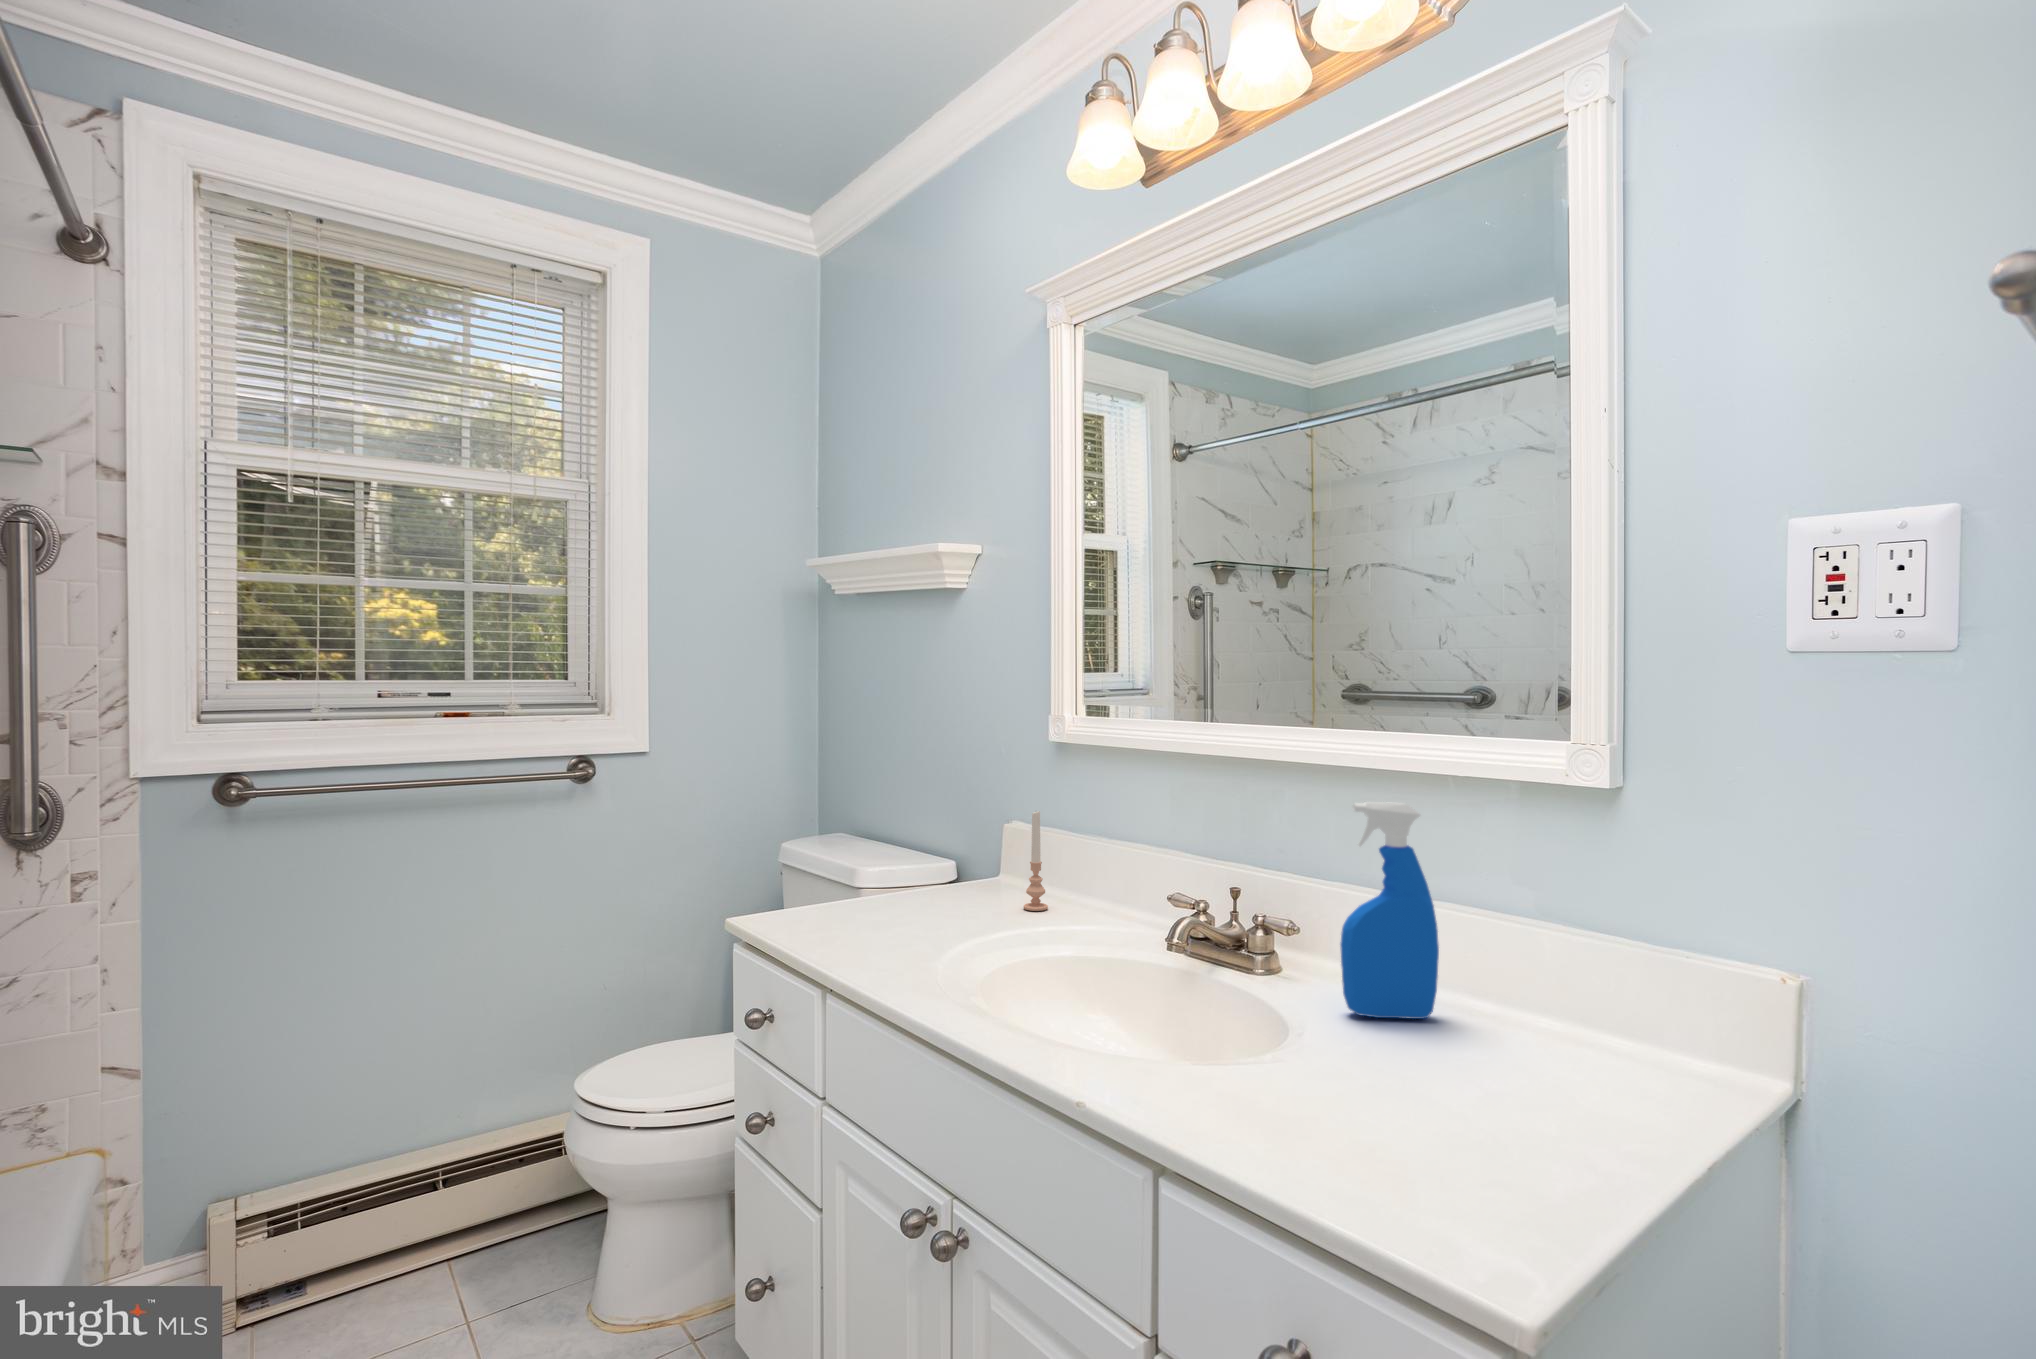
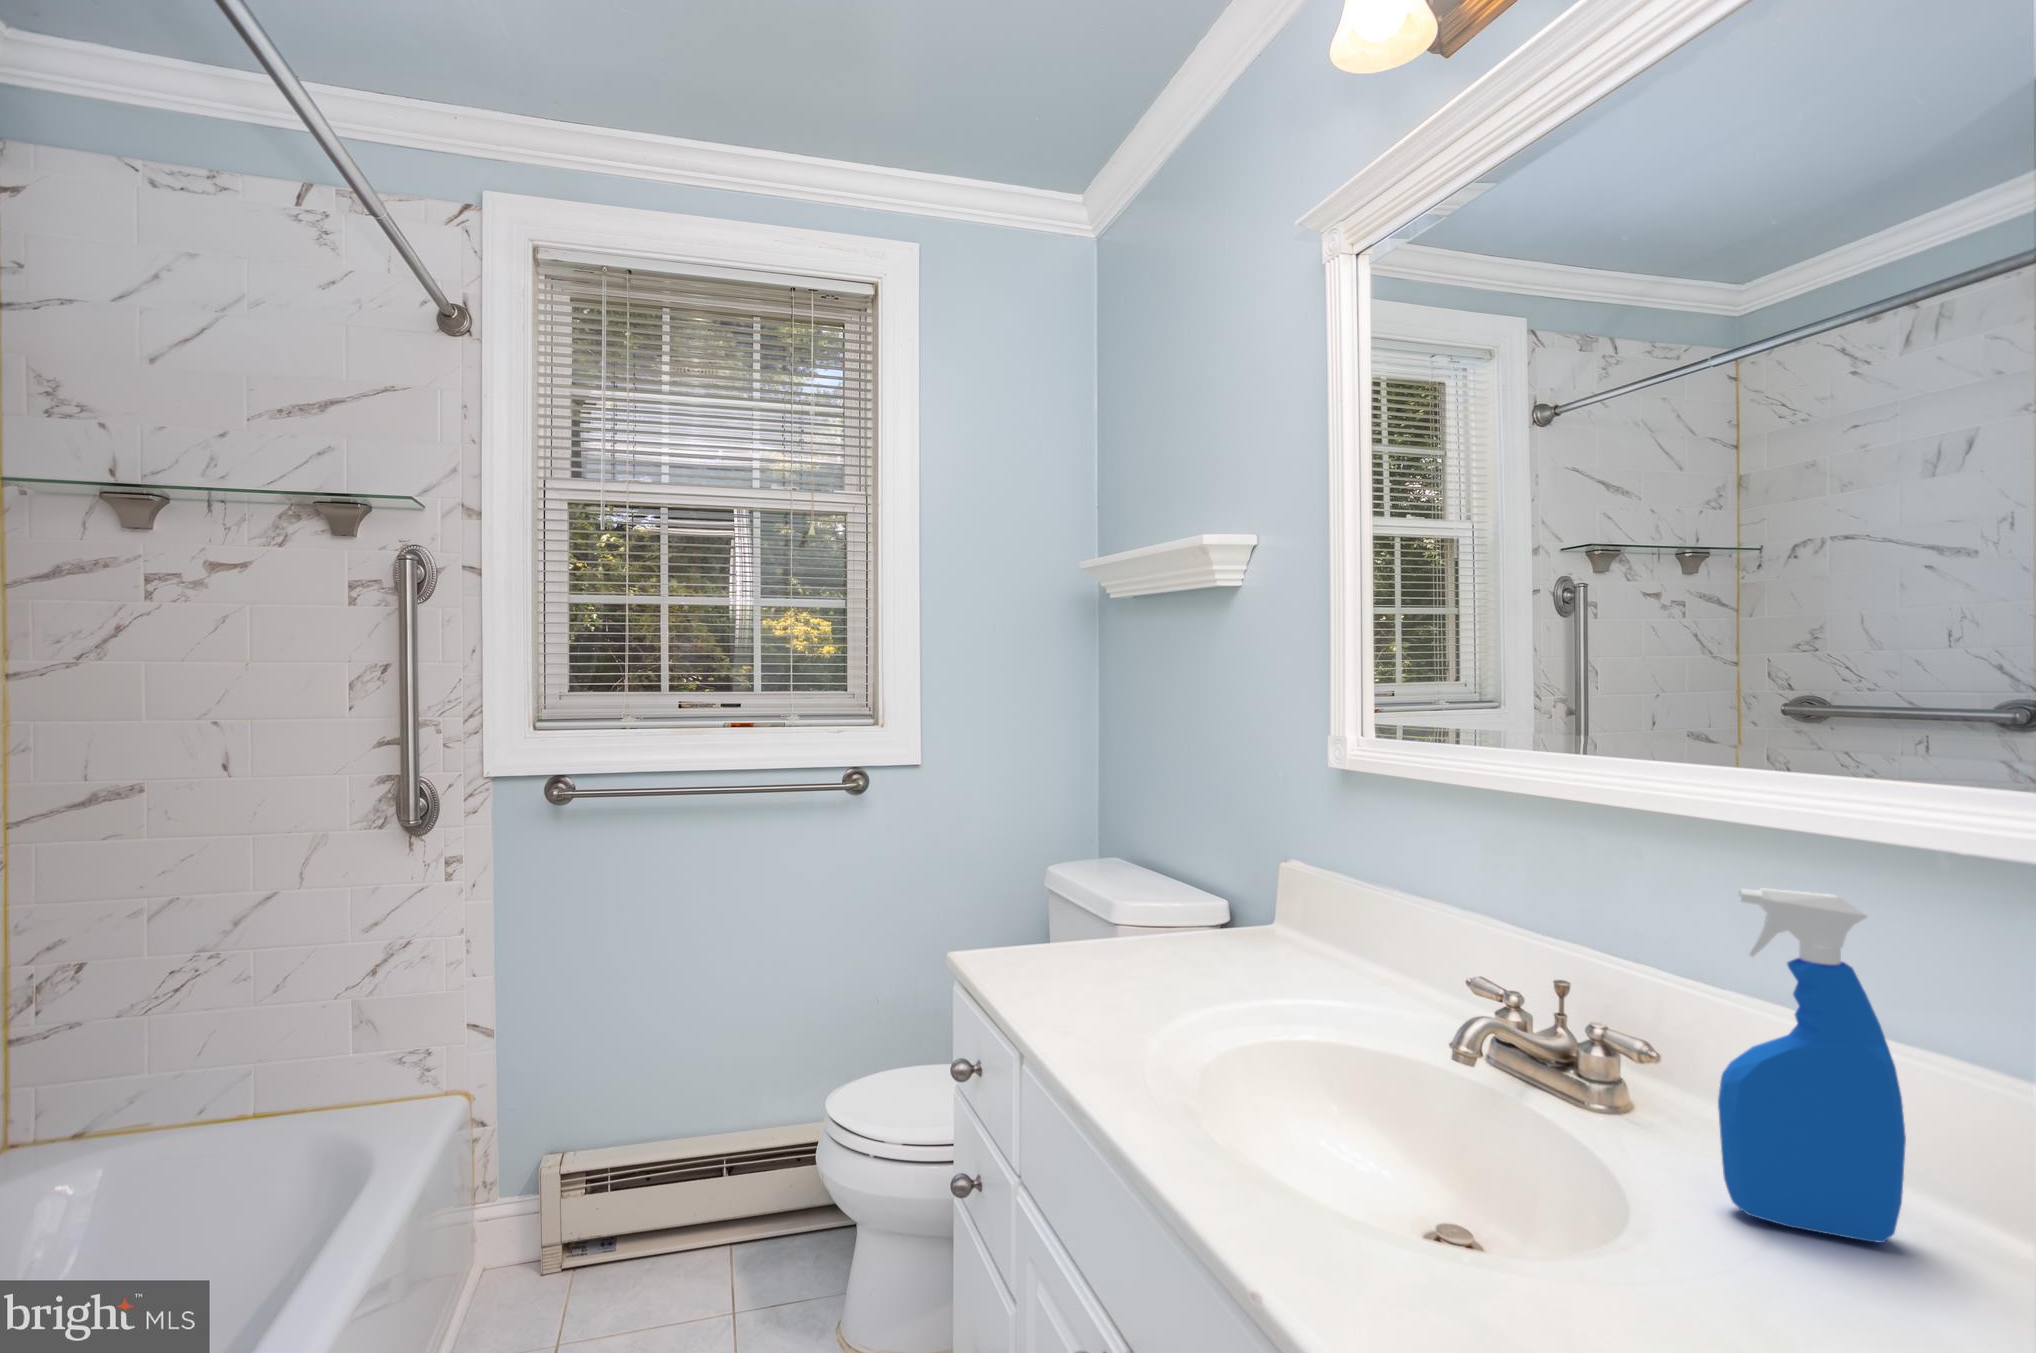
candle: present [1024,811,1048,911] -> none [1283,853,1315,978]

